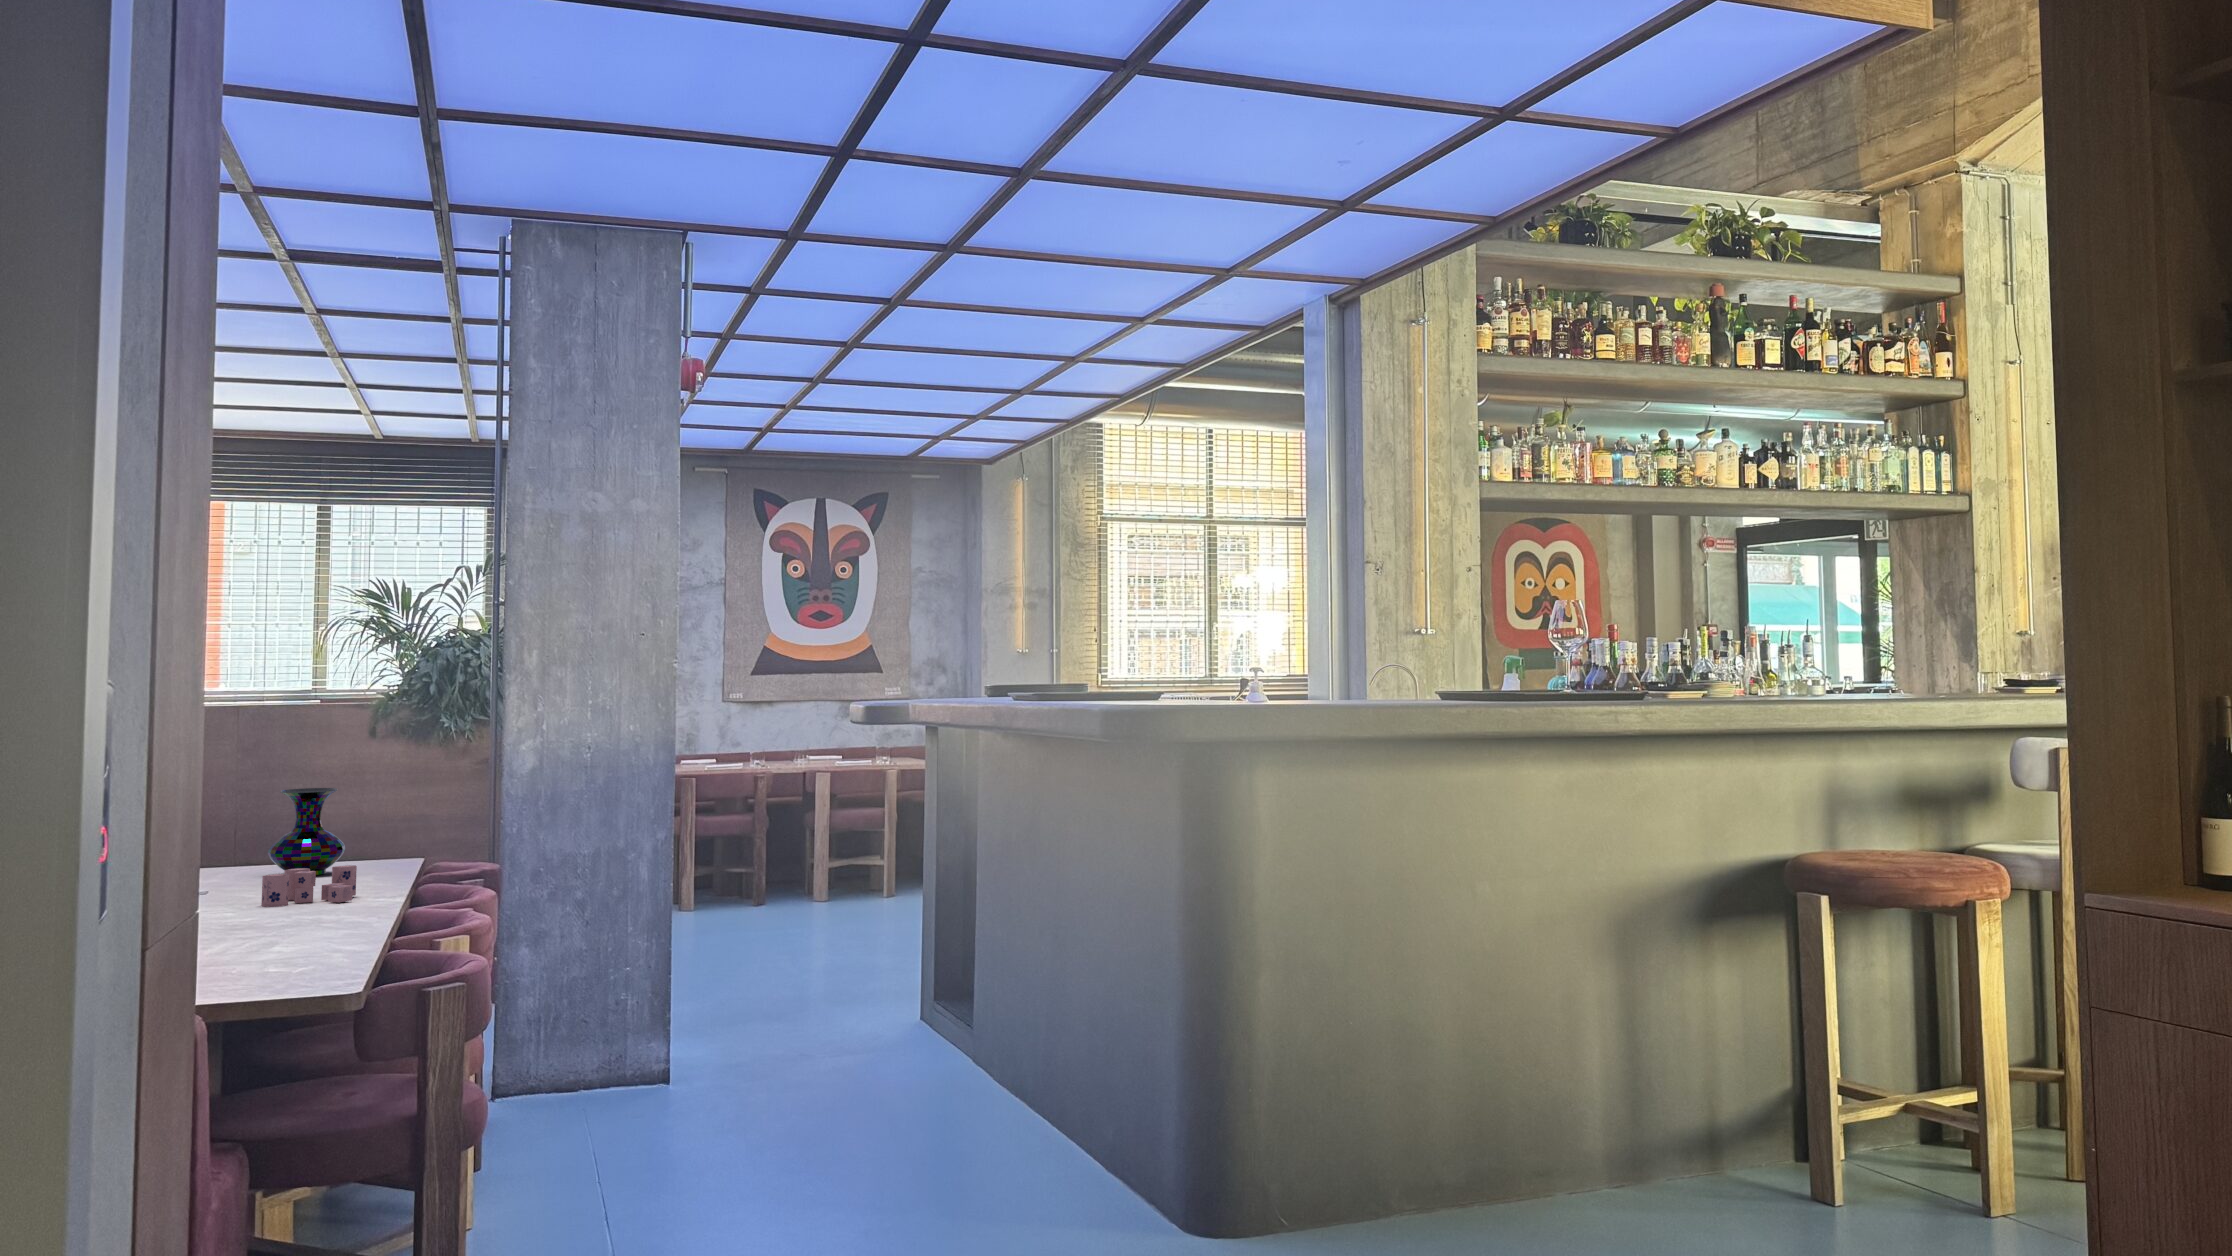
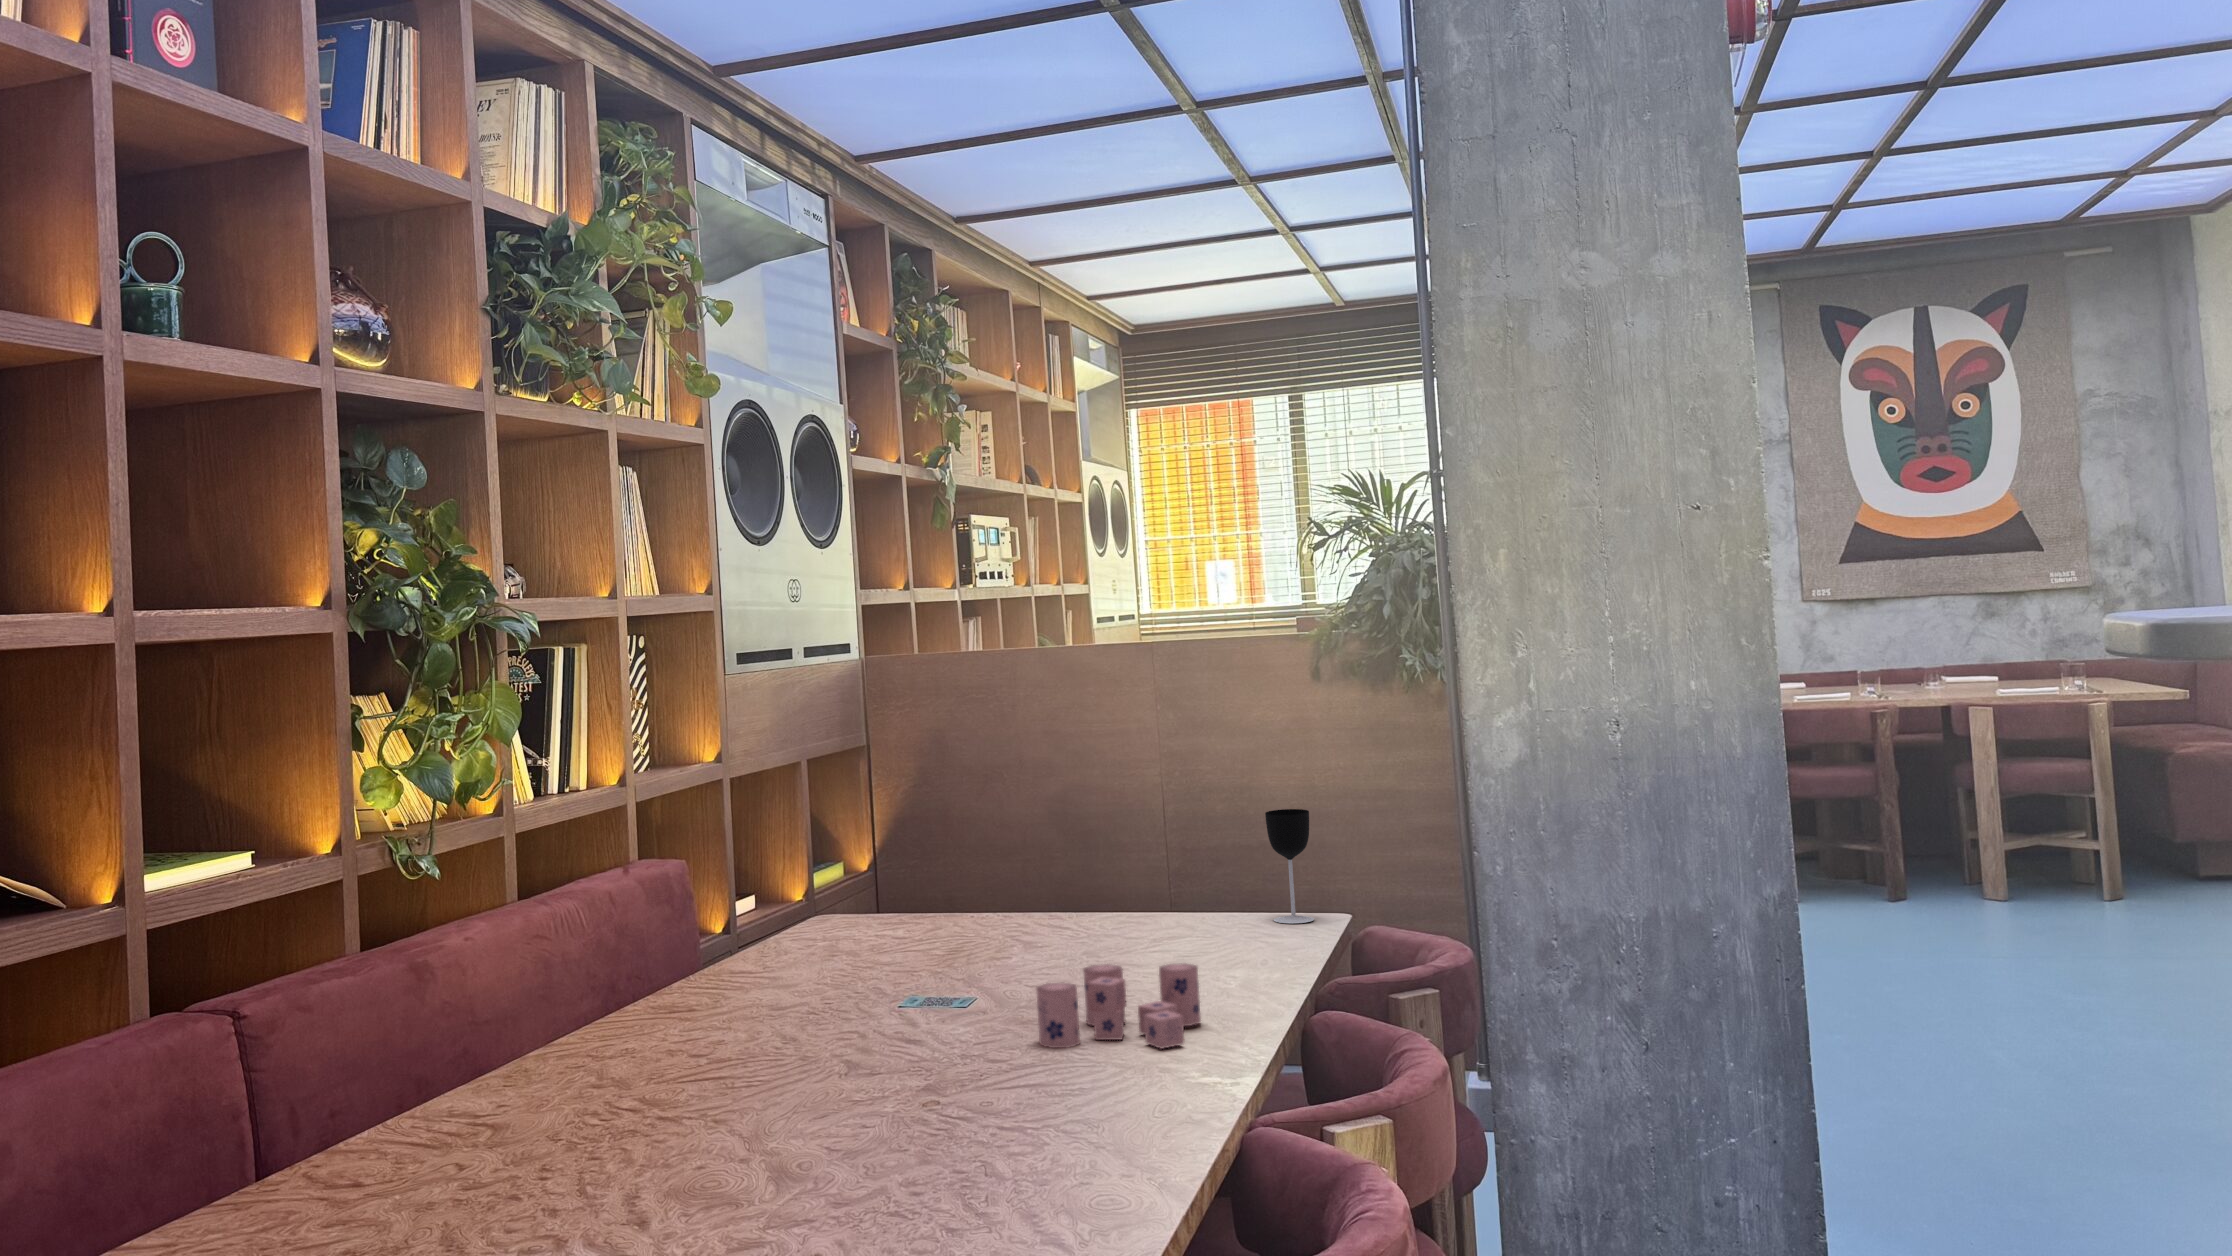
vase: present [268,788,345,875] -> none [1118,788,1229,935]
wine glass: none [370,802,400,869] -> present [1265,809,1314,923]

